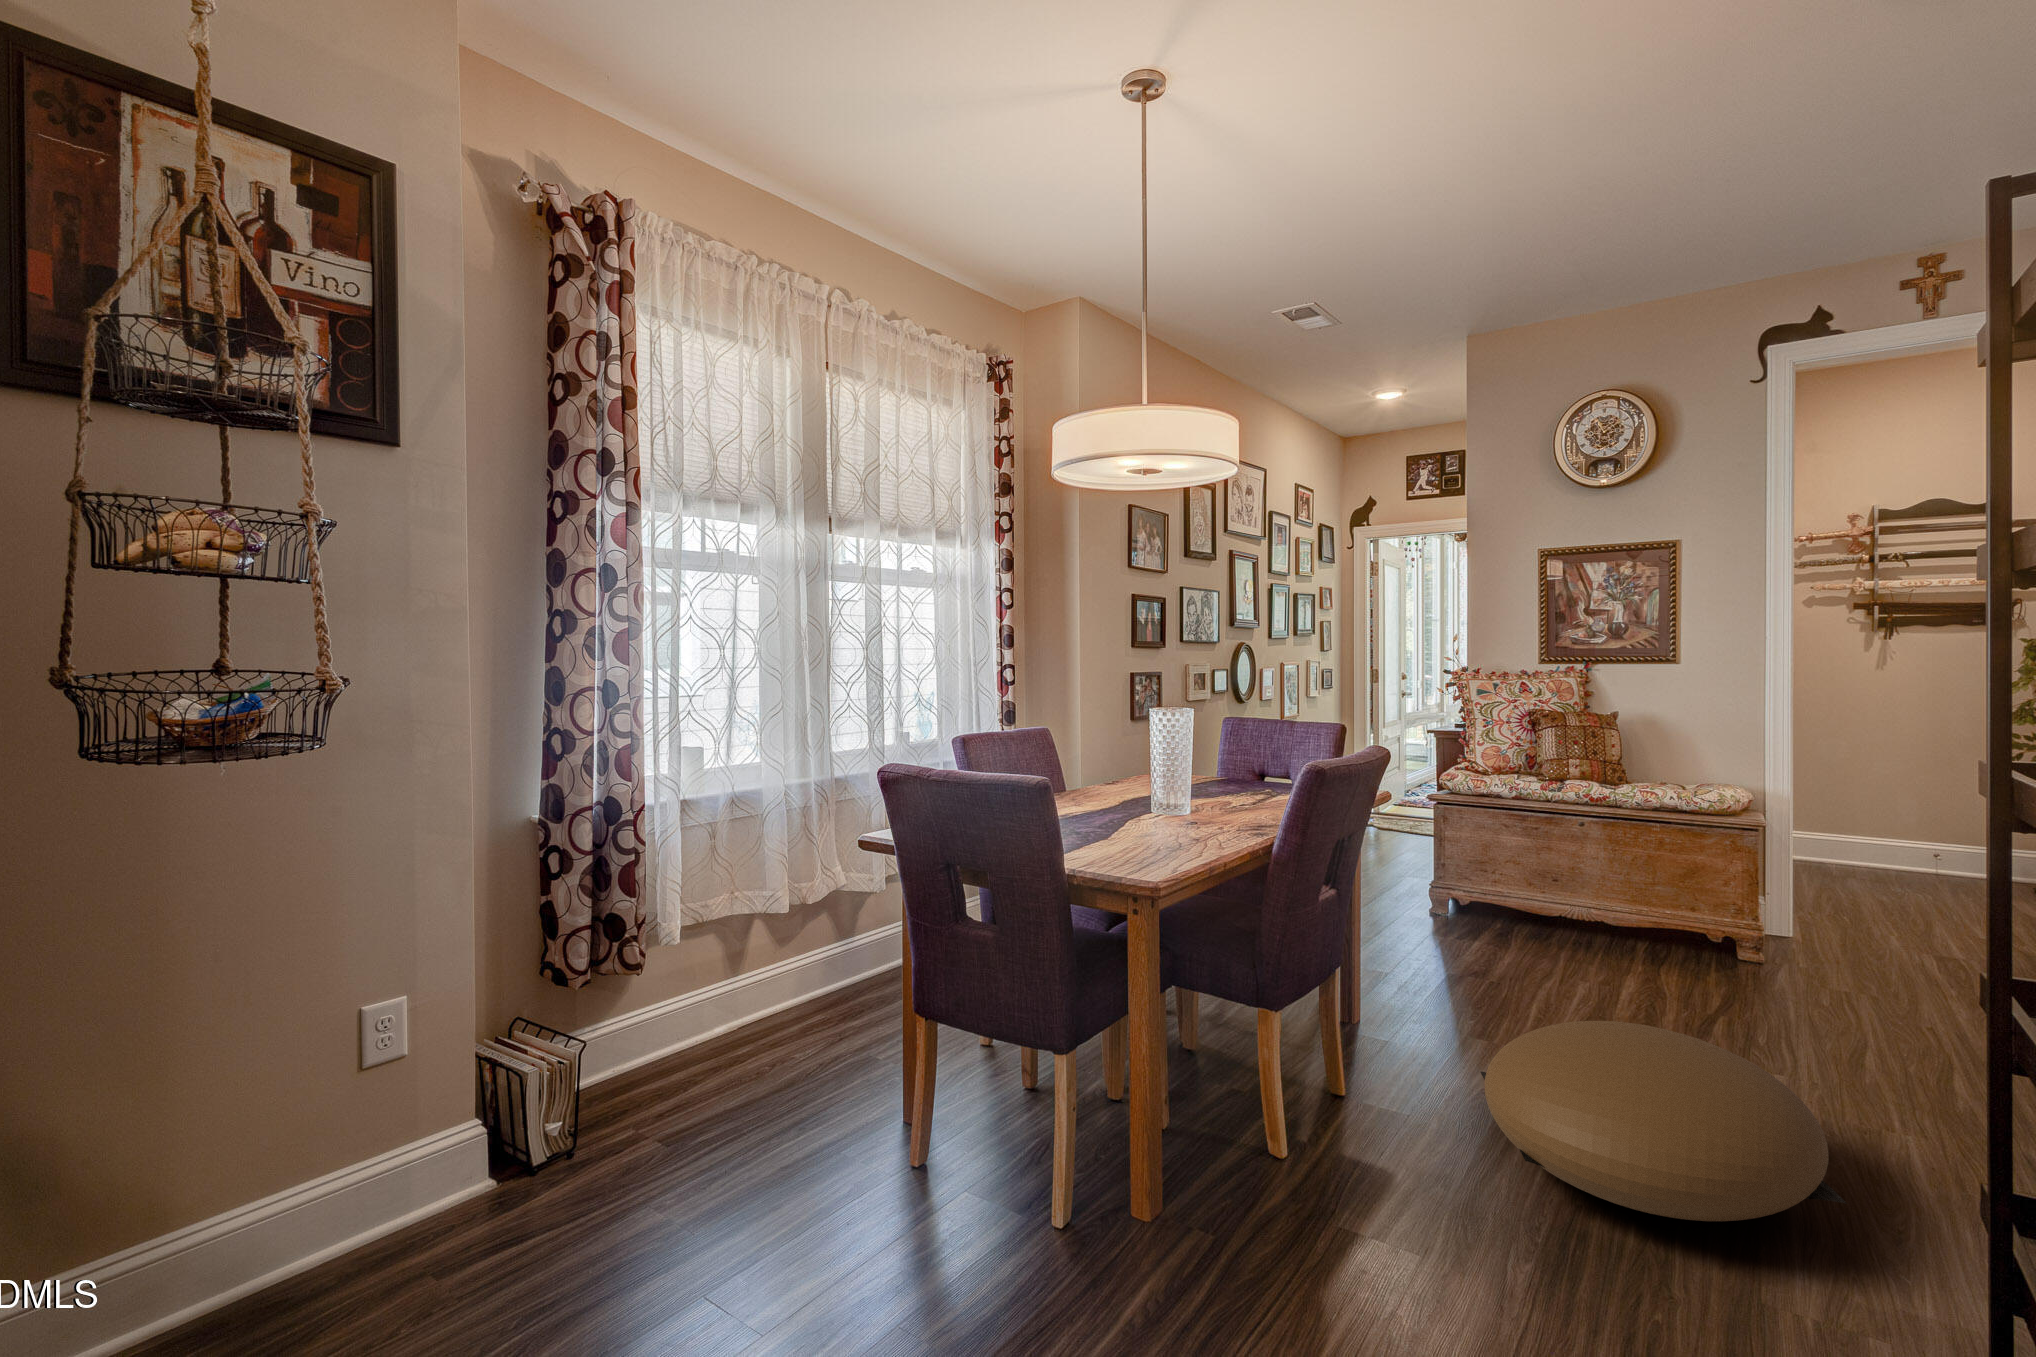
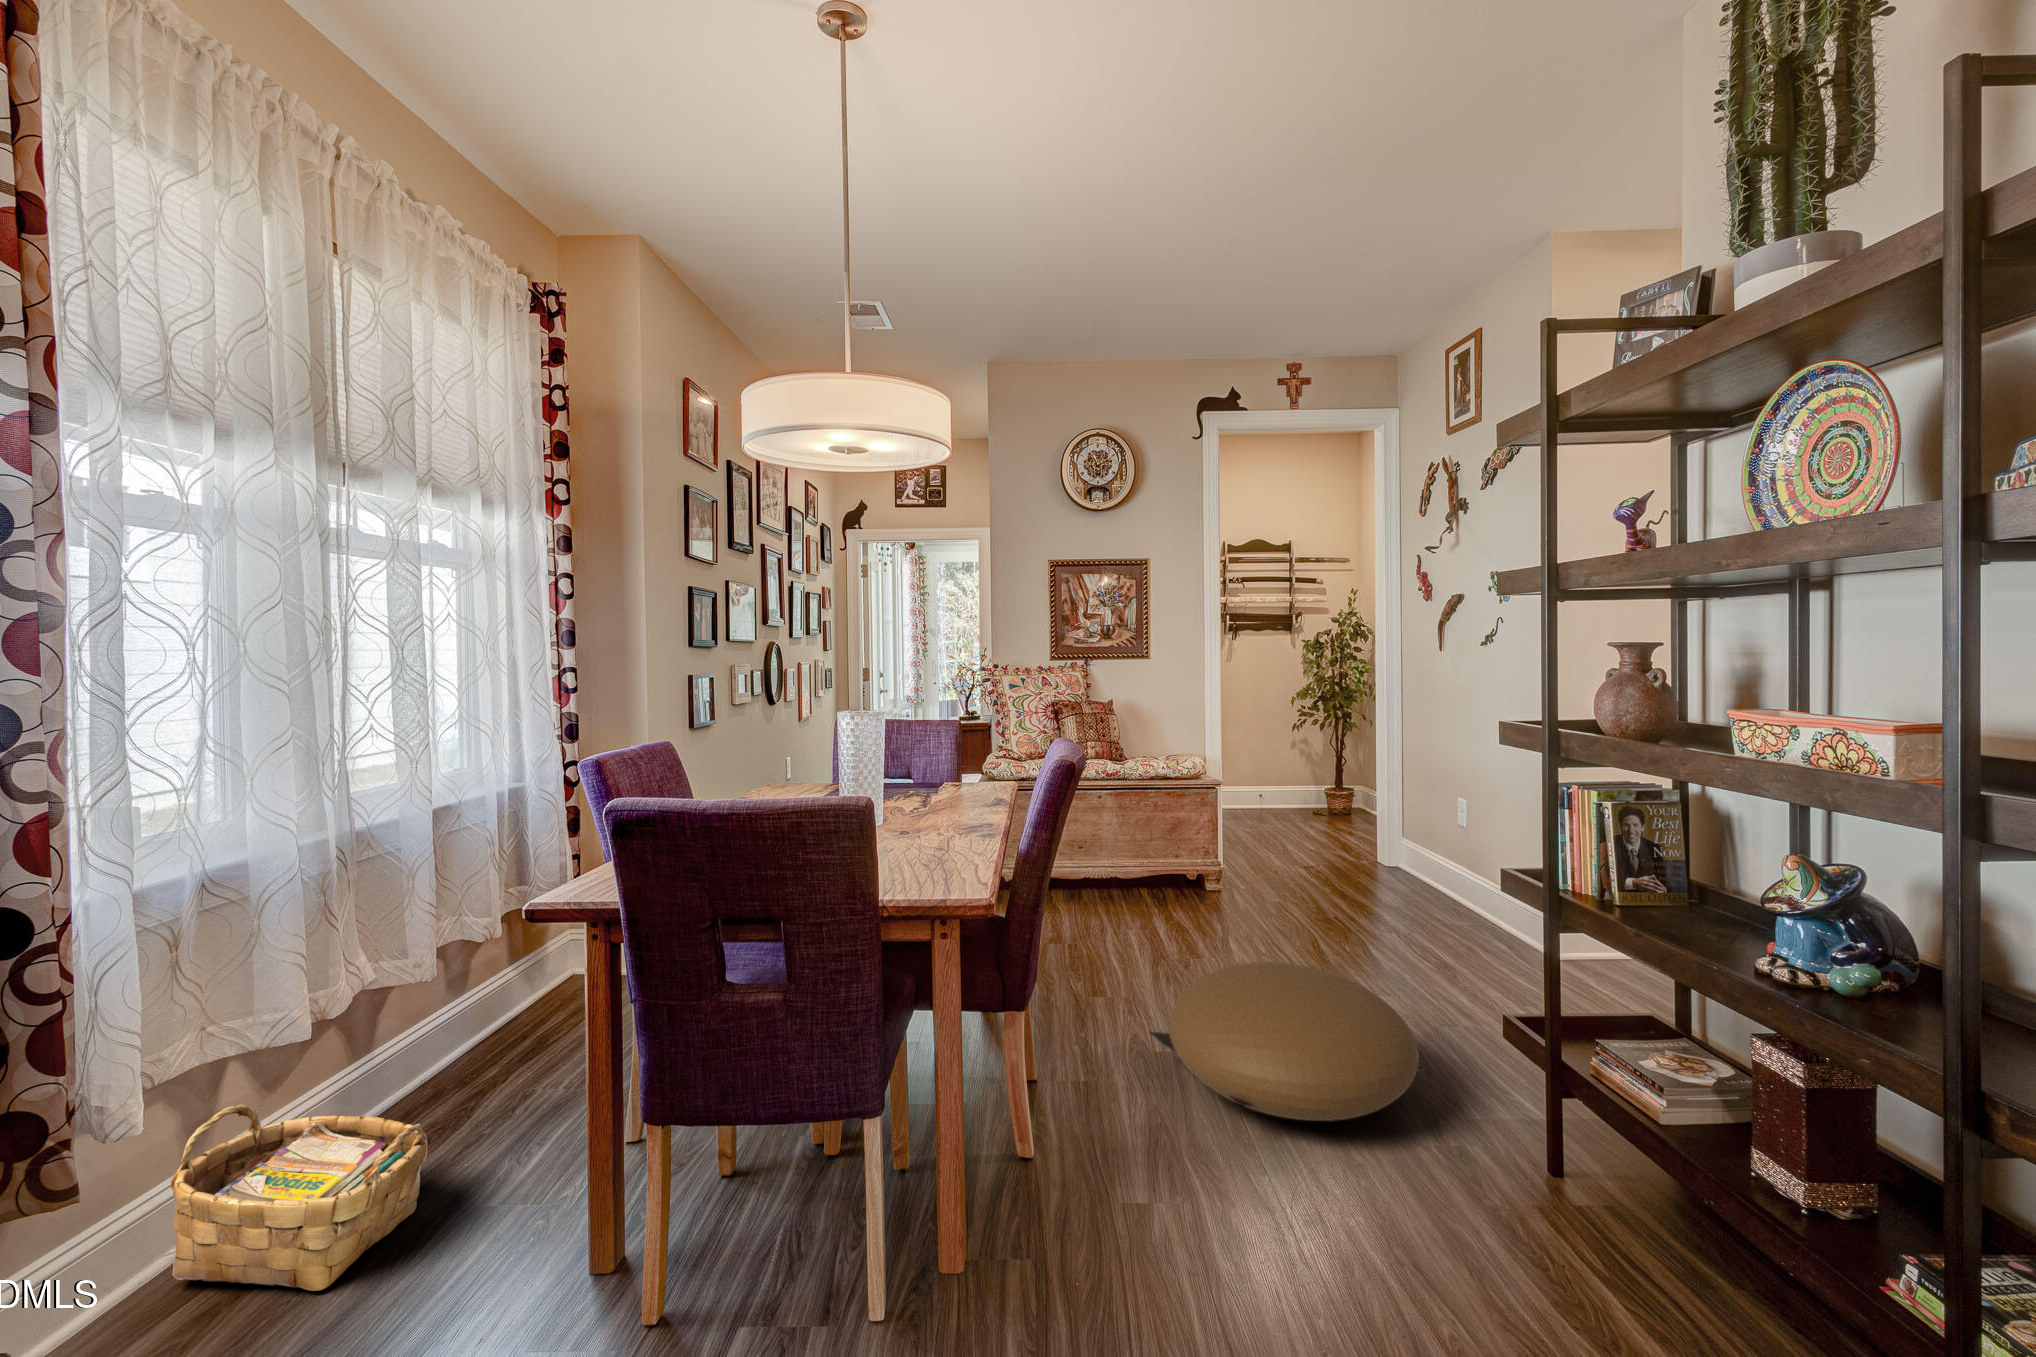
woven basket: none [708,945,843,1072] -> present [170,1104,427,1291]

